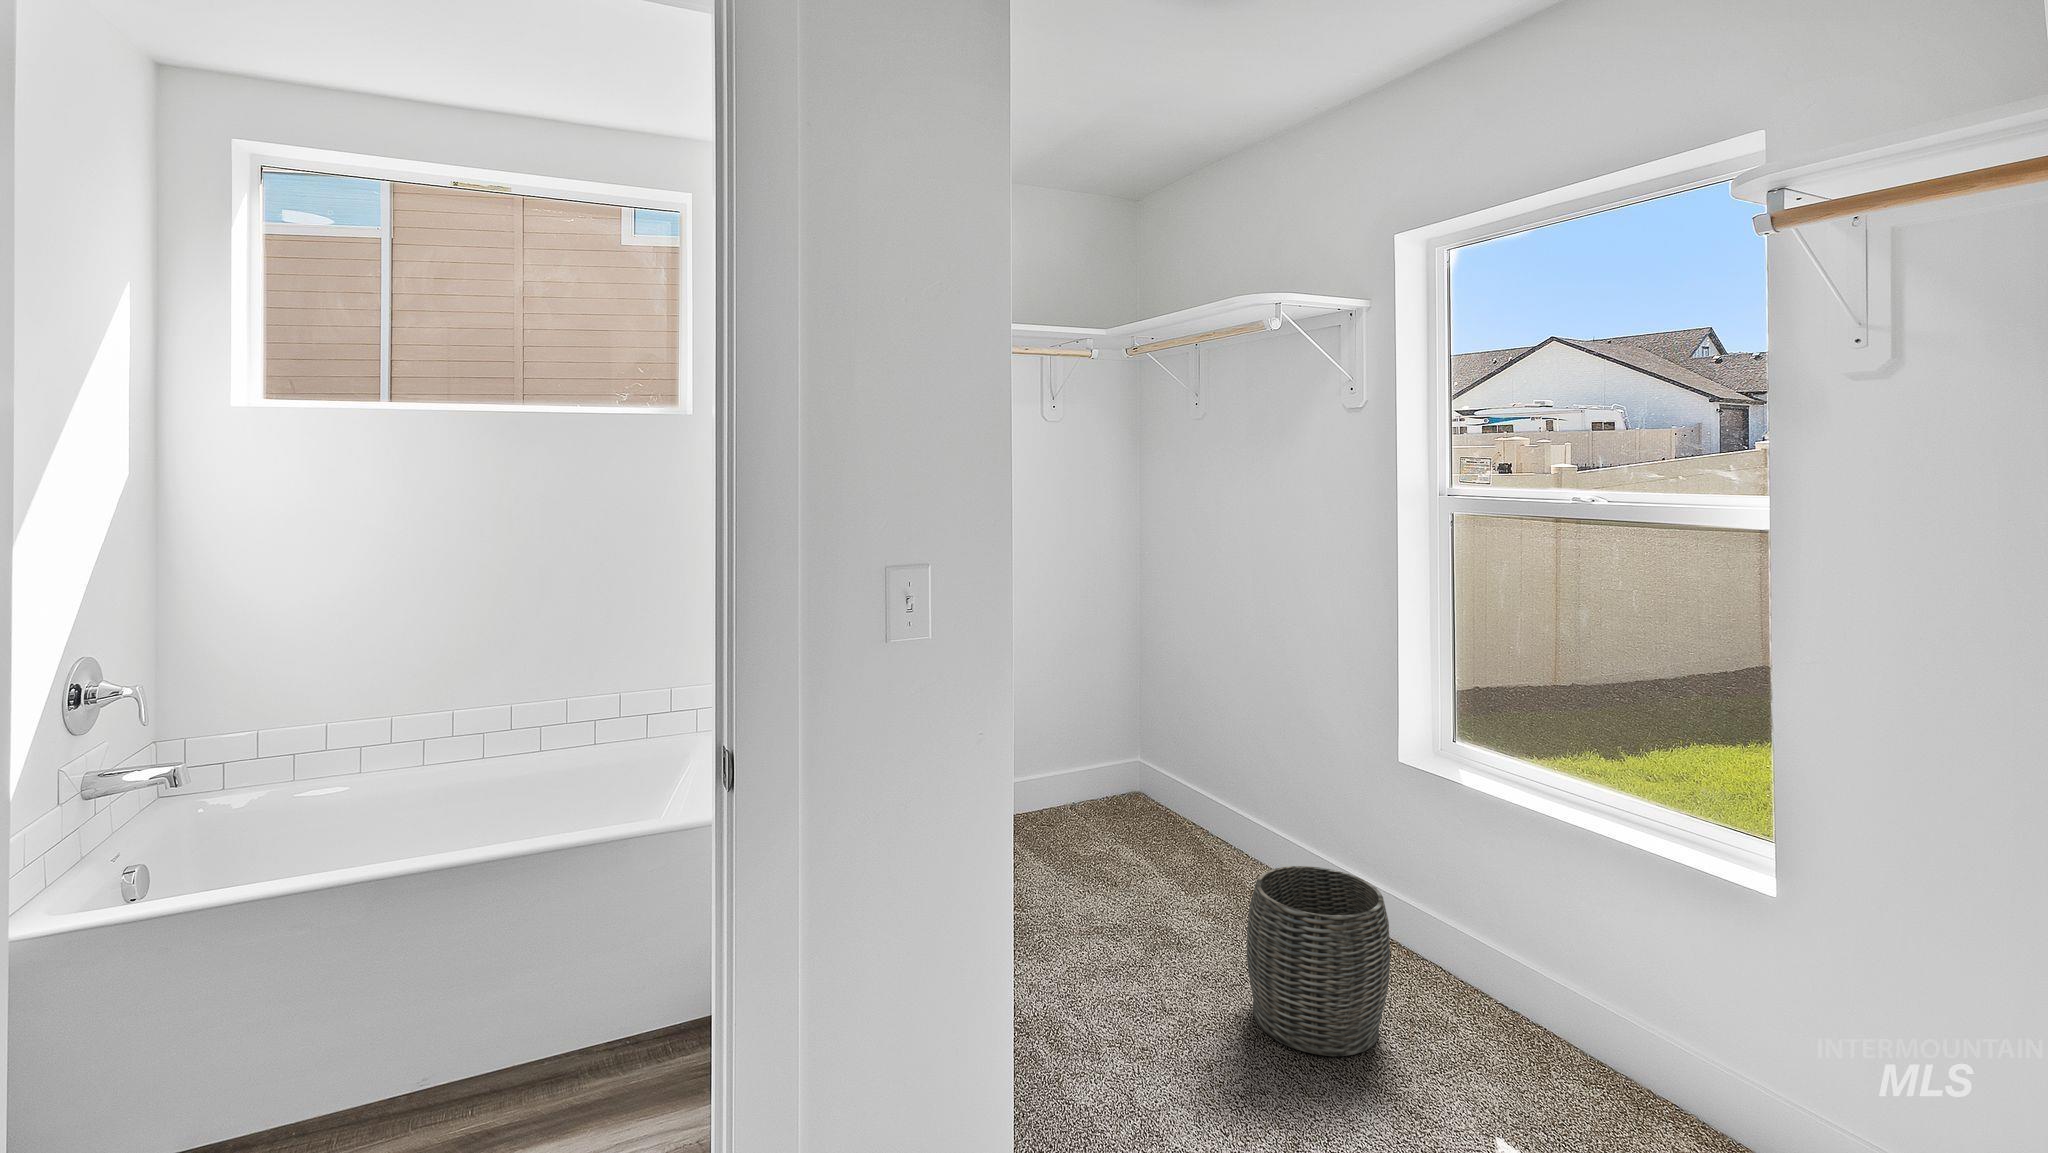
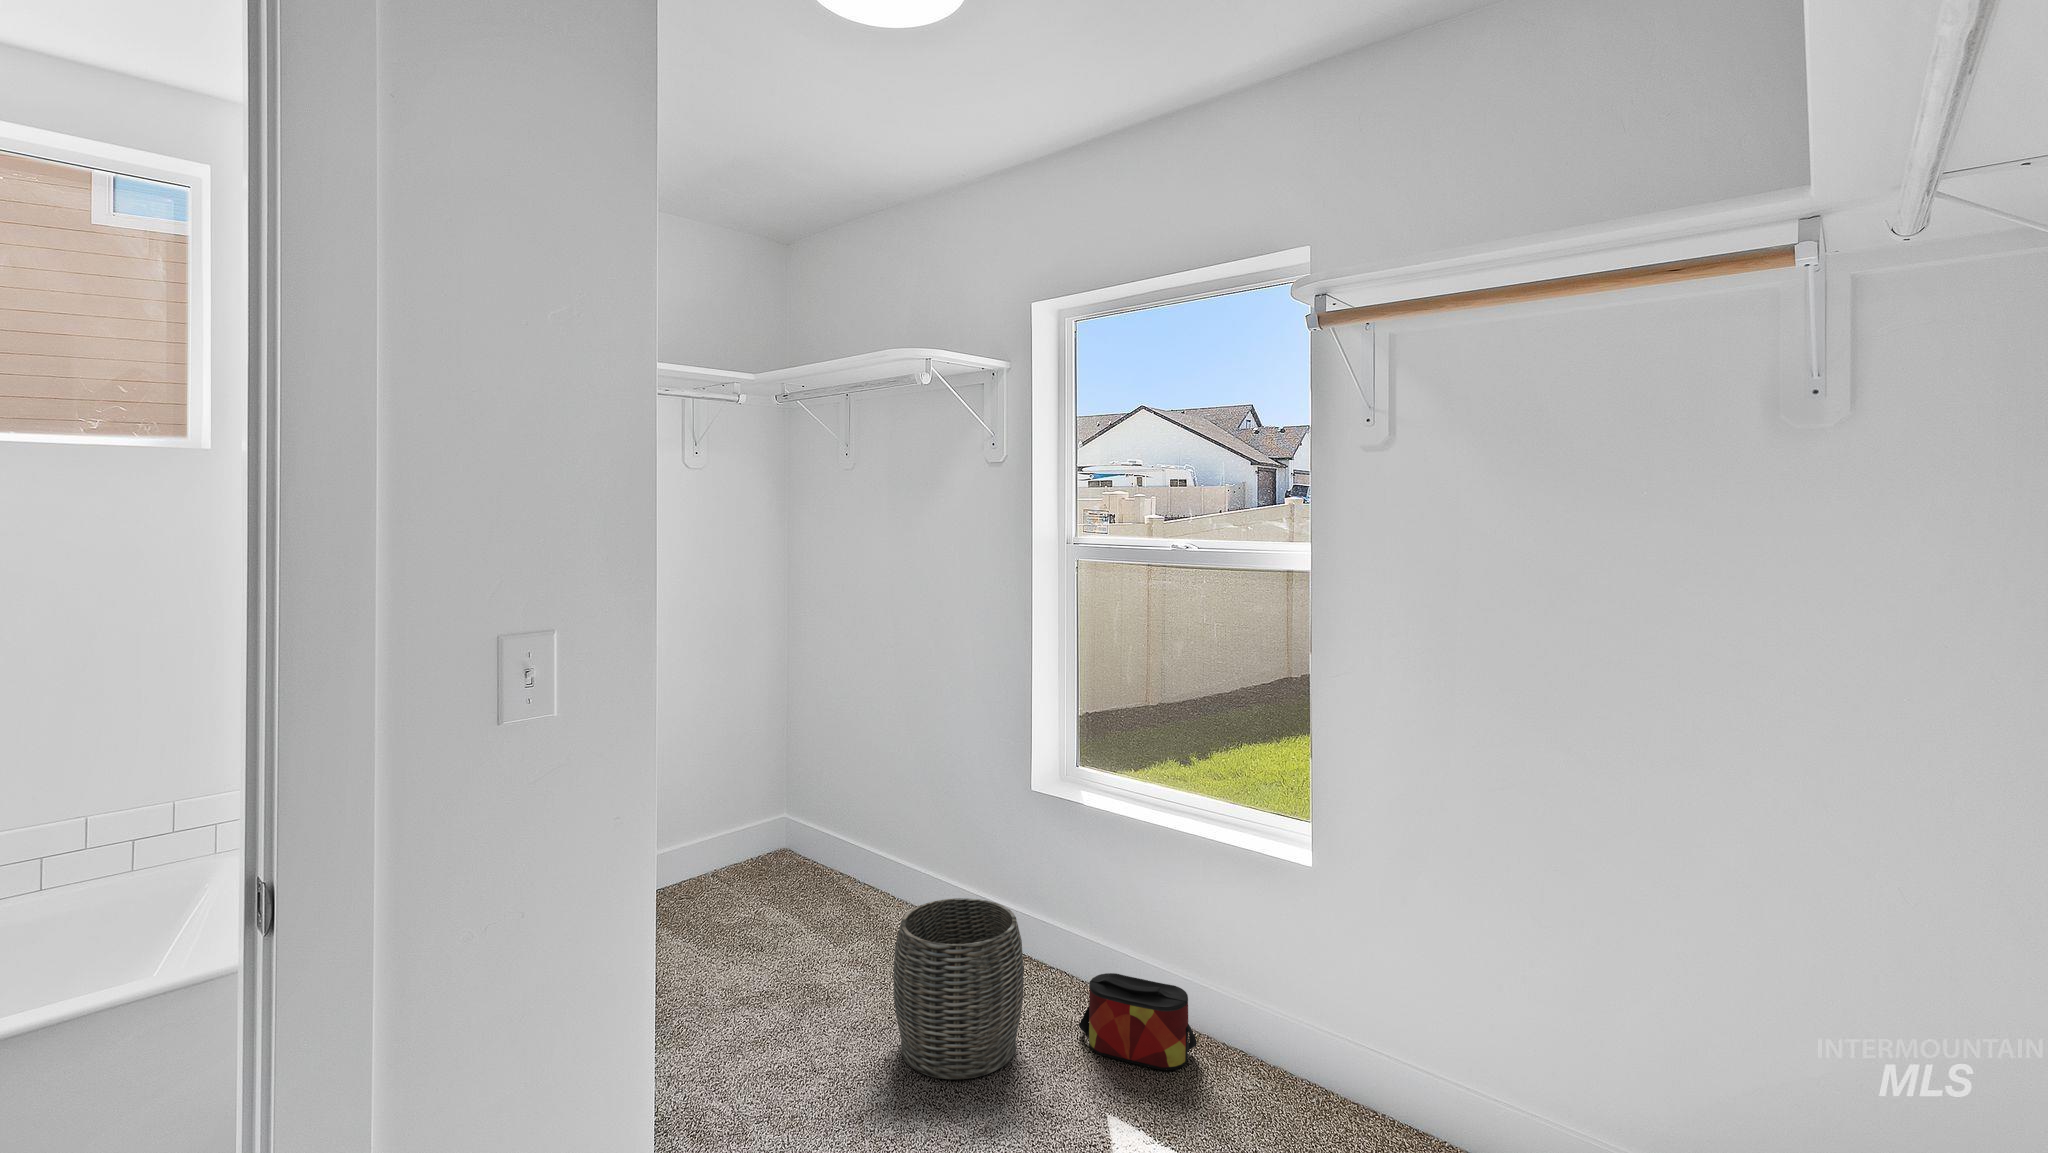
bag: none [1454,976,1608,1102] -> present [1079,973,1197,1070]

